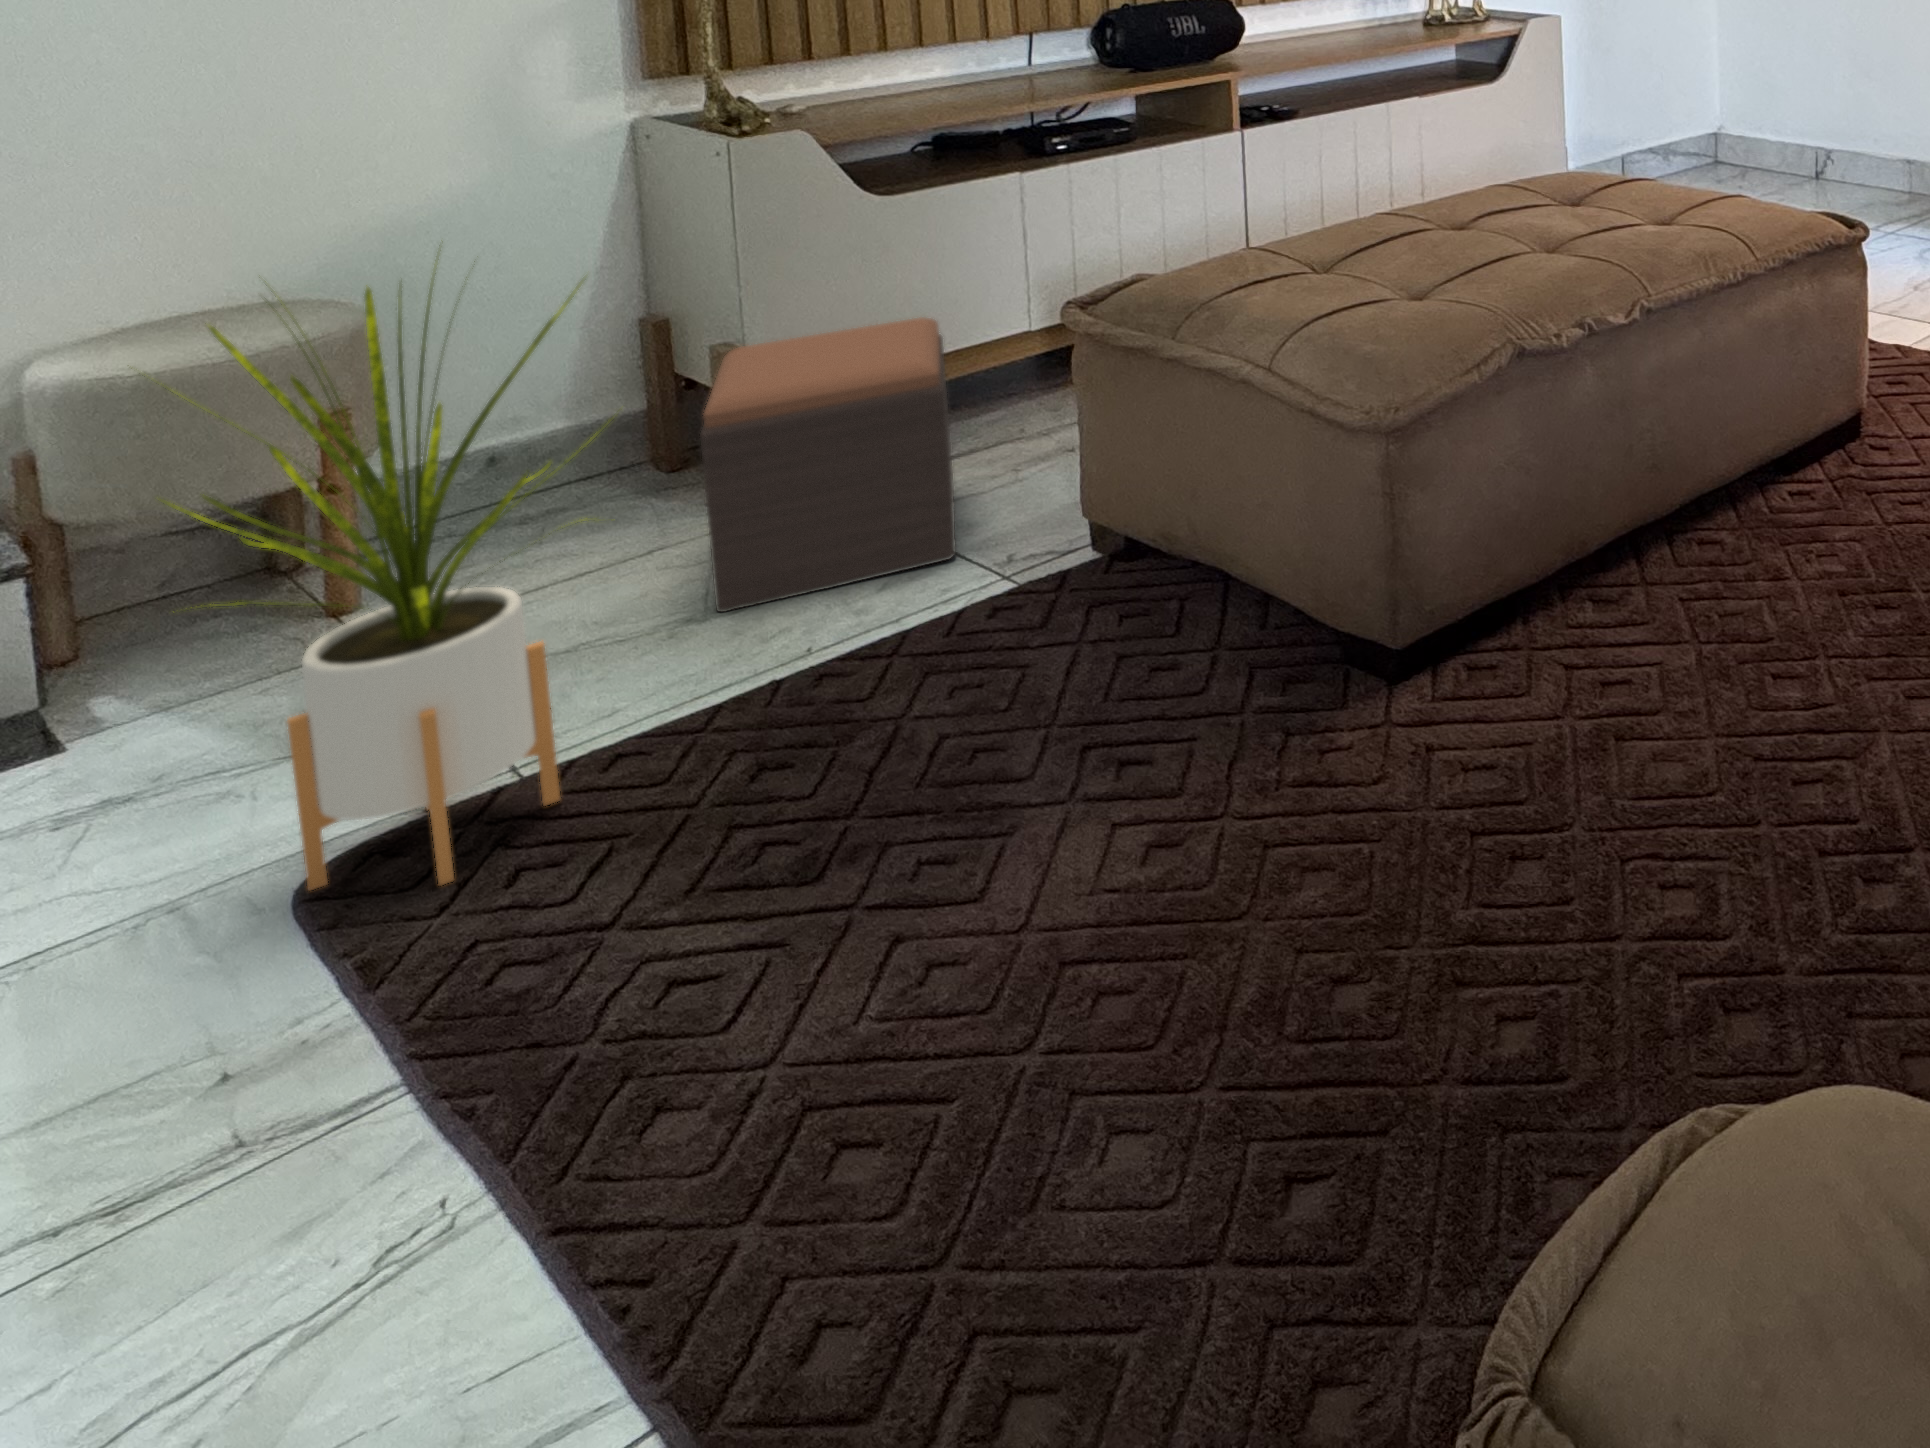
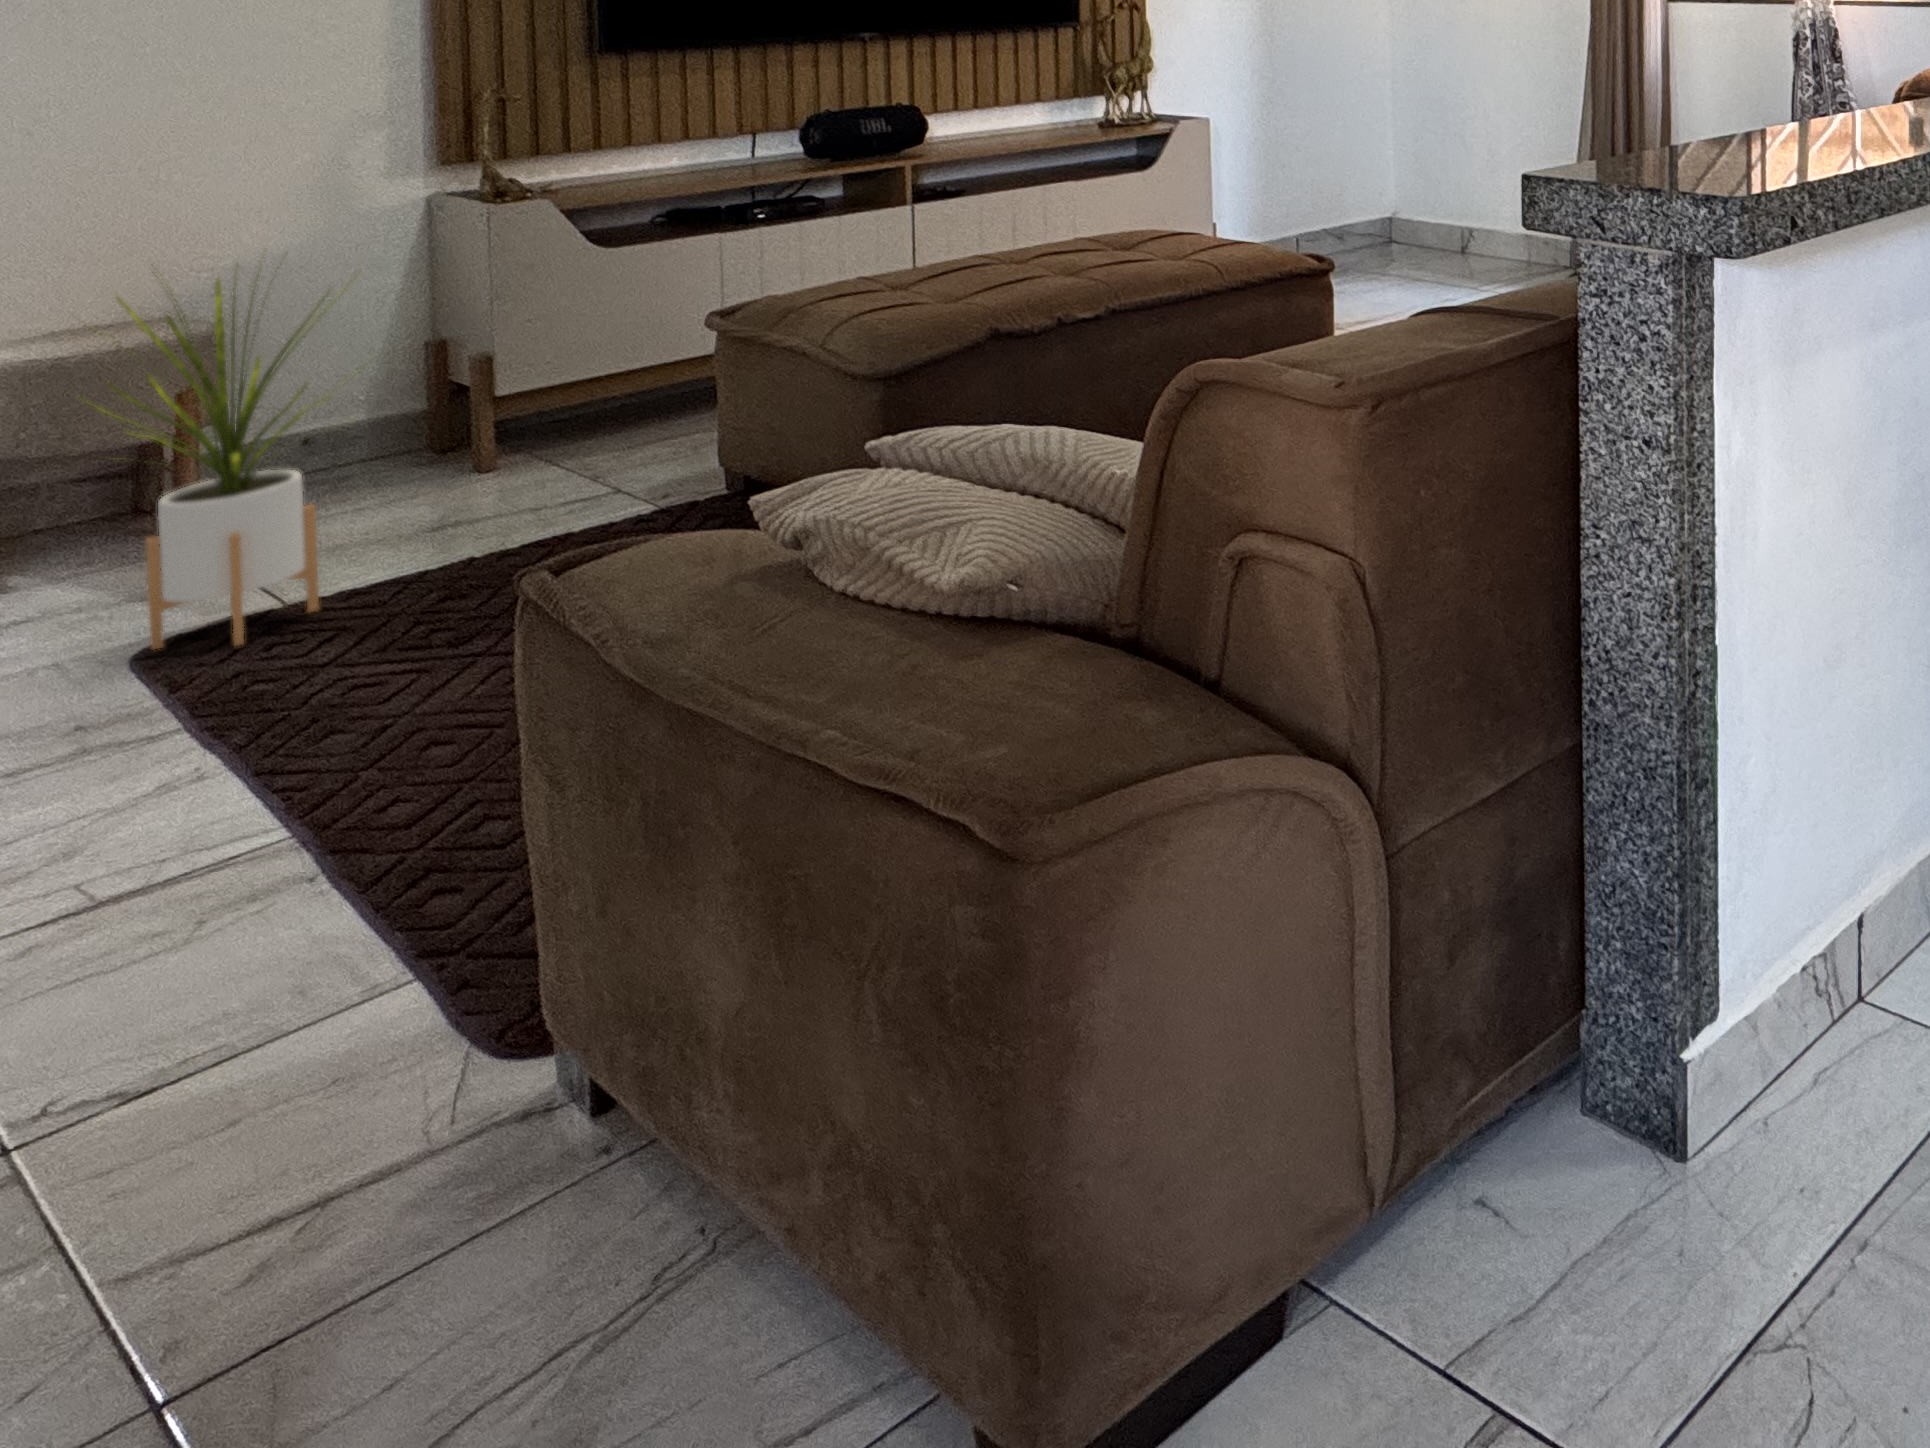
footstool: present [701,318,956,612] -> none [445,331,645,527]

